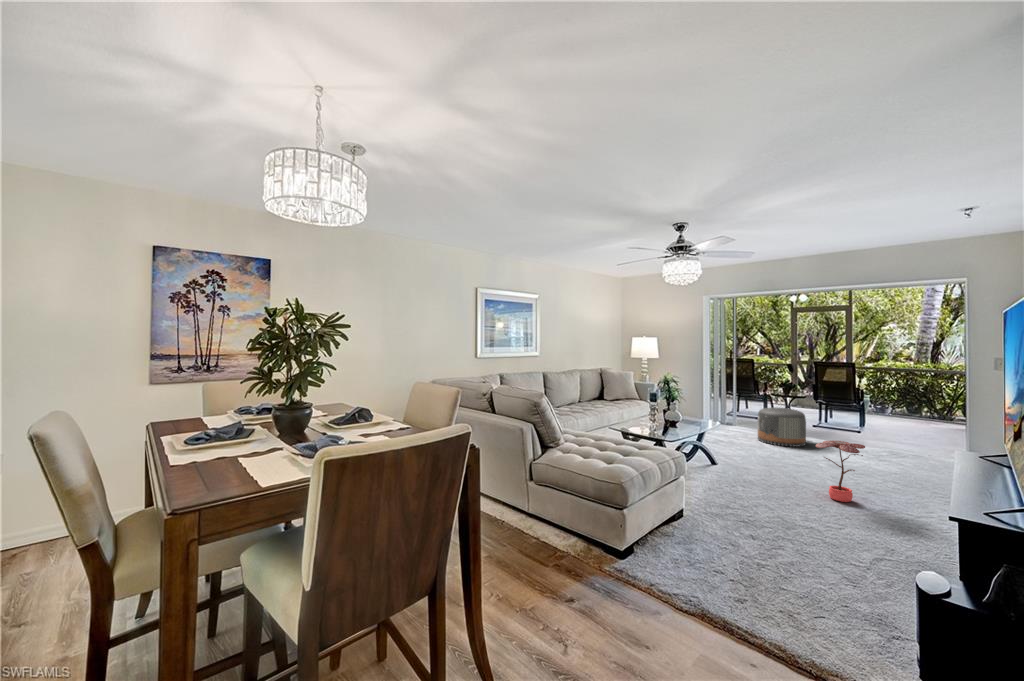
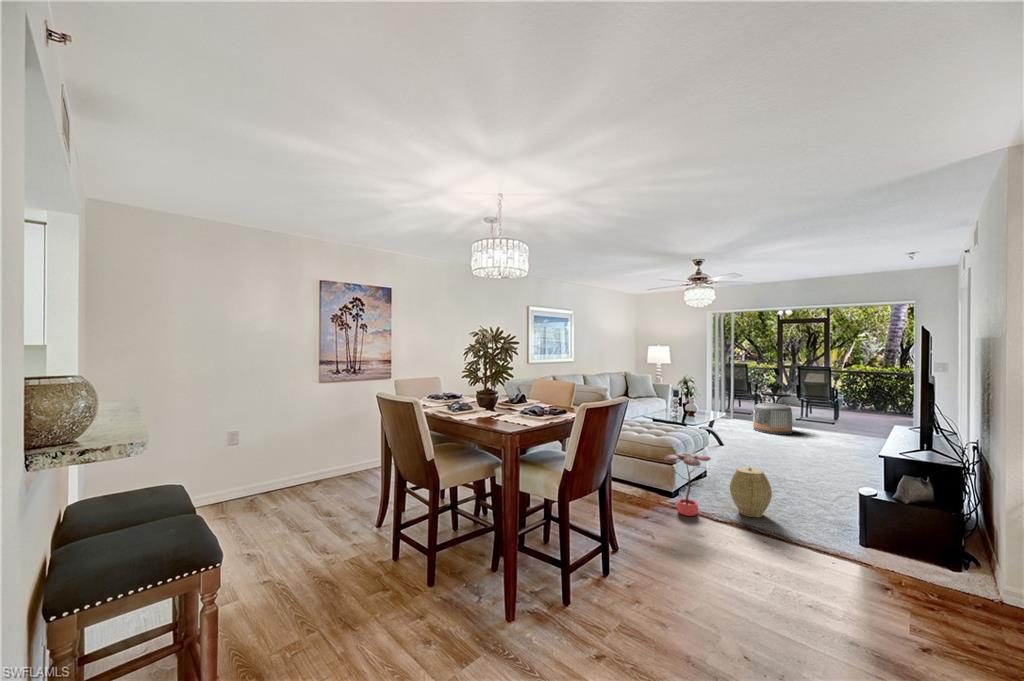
potted plant: present [816,441,865,502] -> present [664,452,711,516]
woven basket: none [703,518,768,602] -> present [730,467,772,517]

